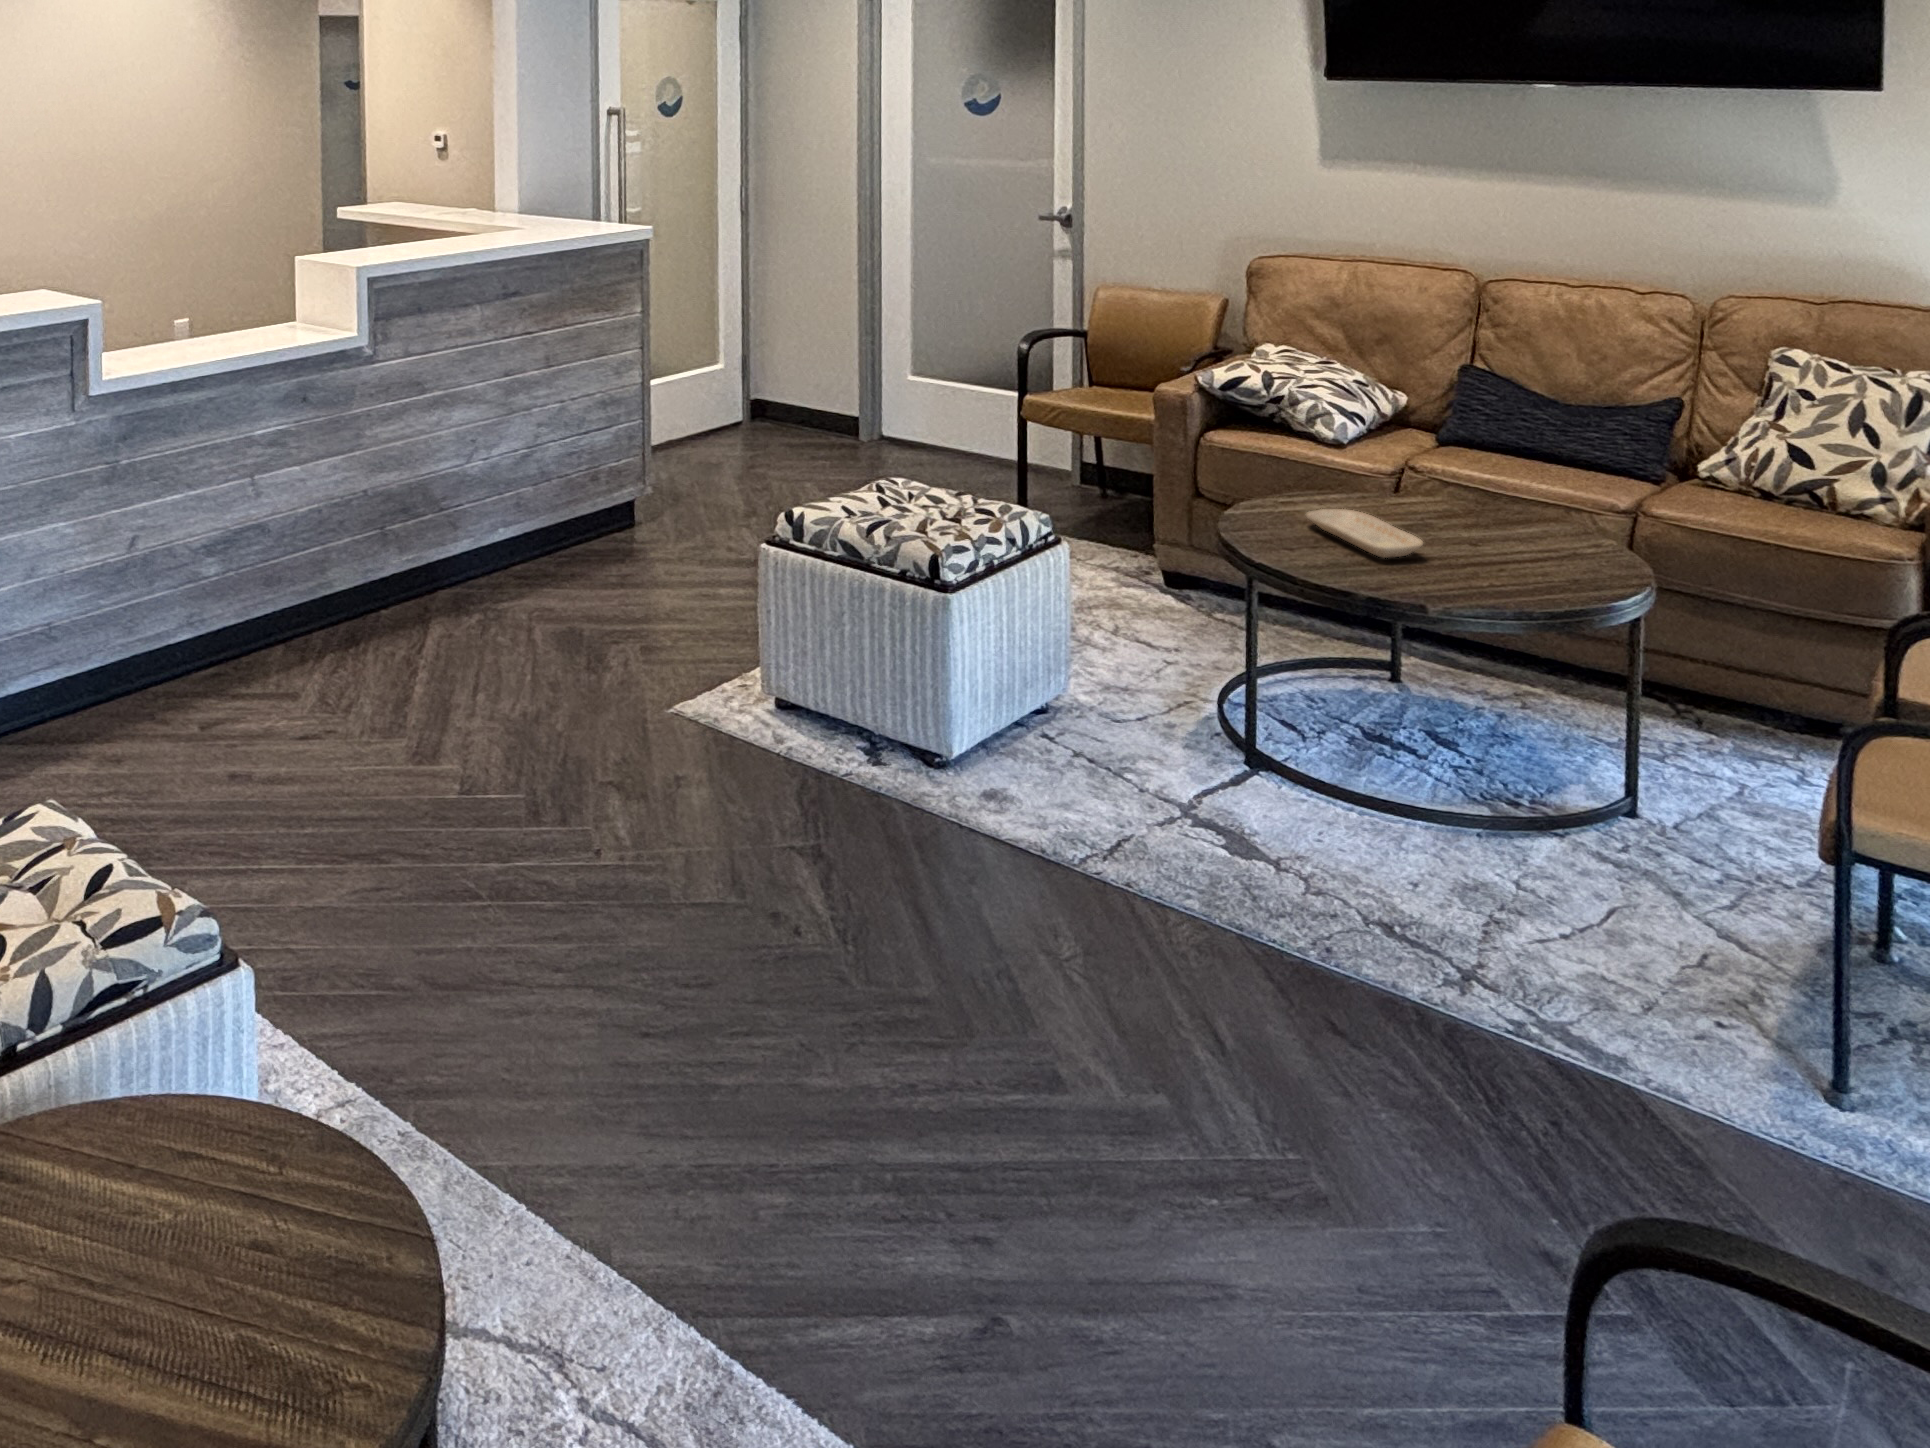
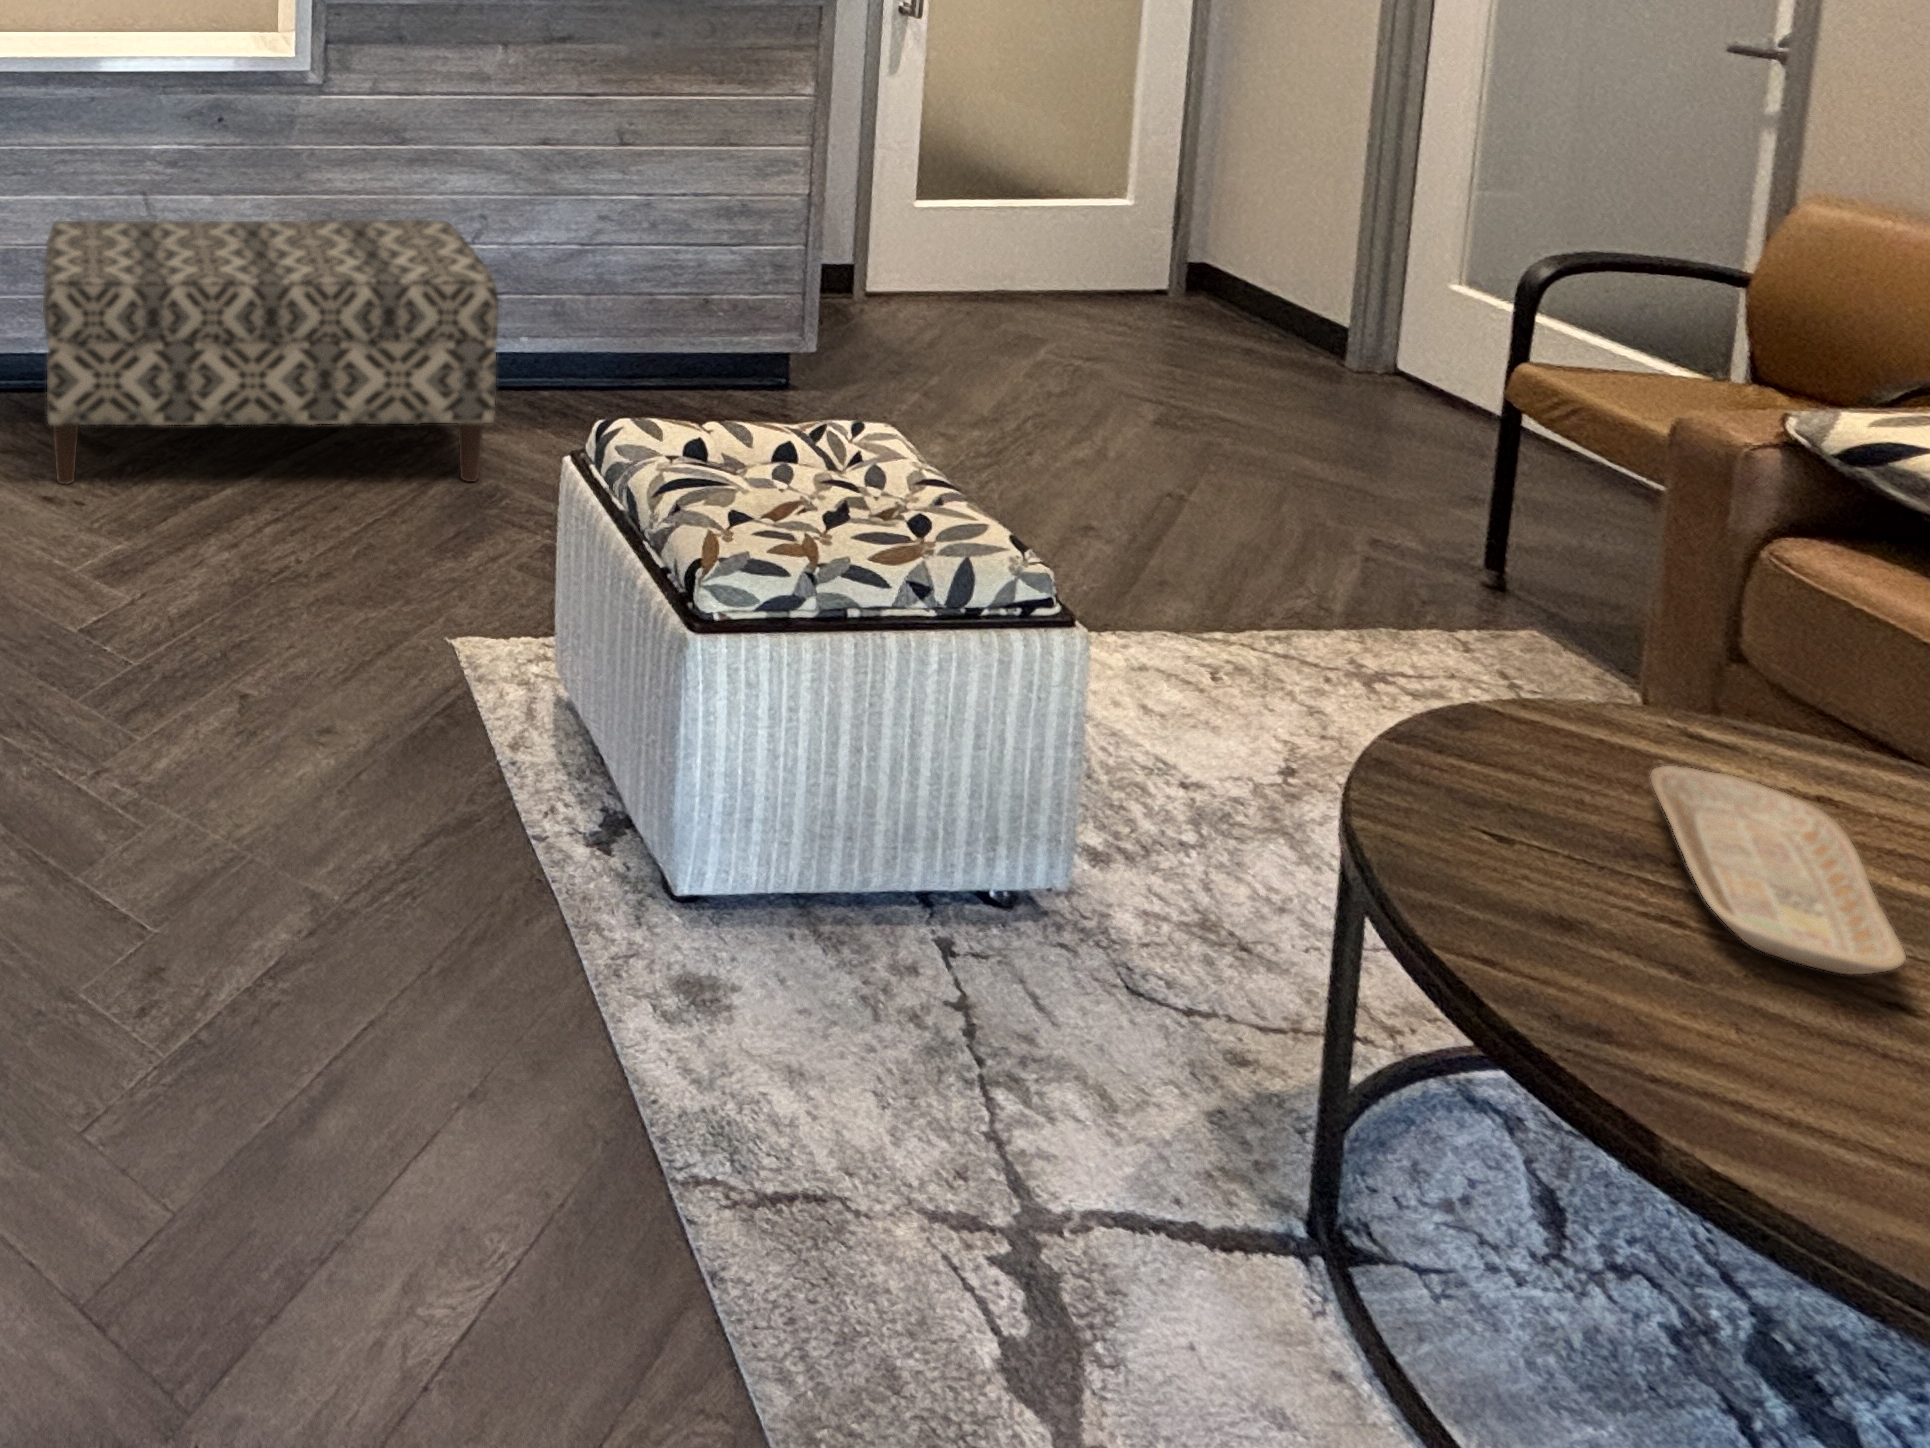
bench: none [190,448,568,725] -> present [43,220,499,485]

